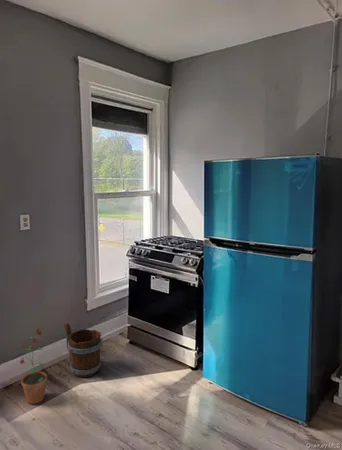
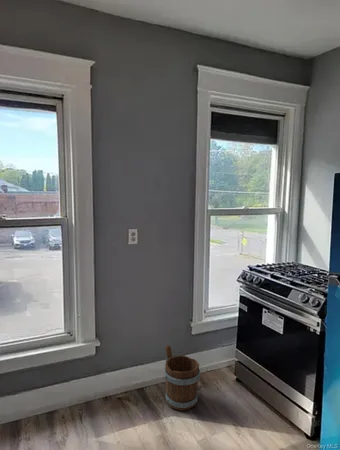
potted plant: present [20,328,47,404] -> none [109,347,137,427]

